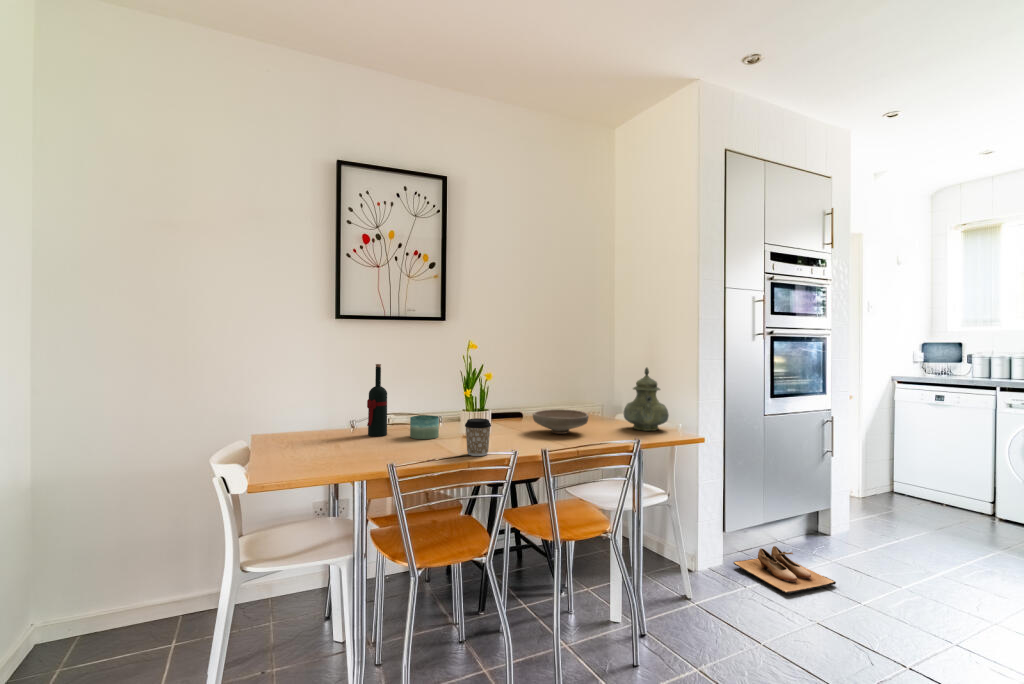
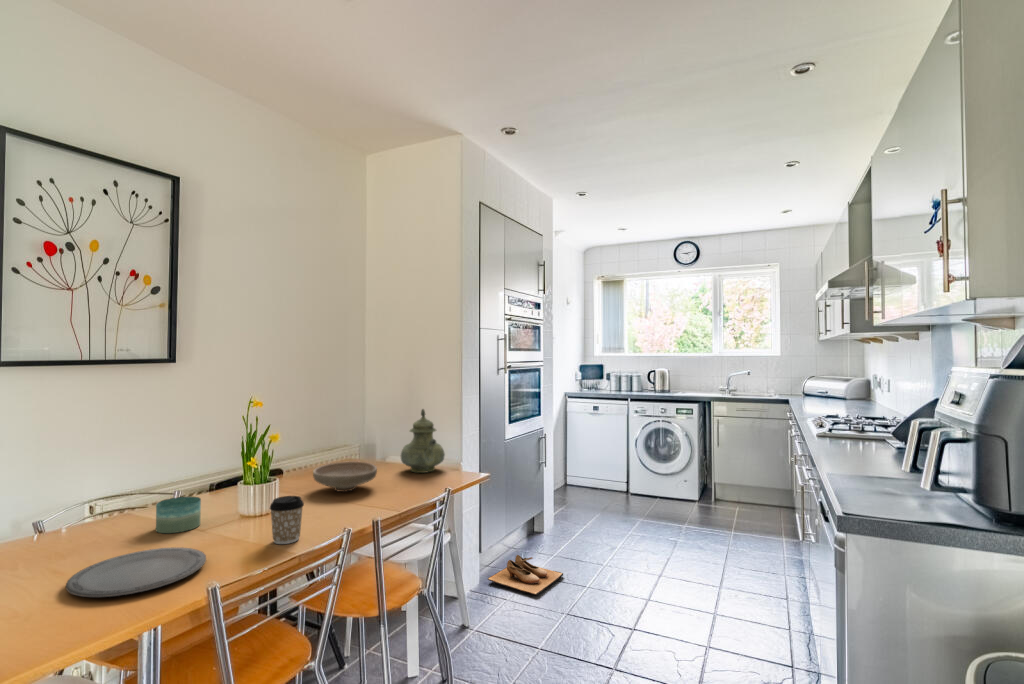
wine bottle: present [367,364,387,436] -> none [79,437,114,543]
plate: none [332,443,416,462] -> present [66,548,206,597]

